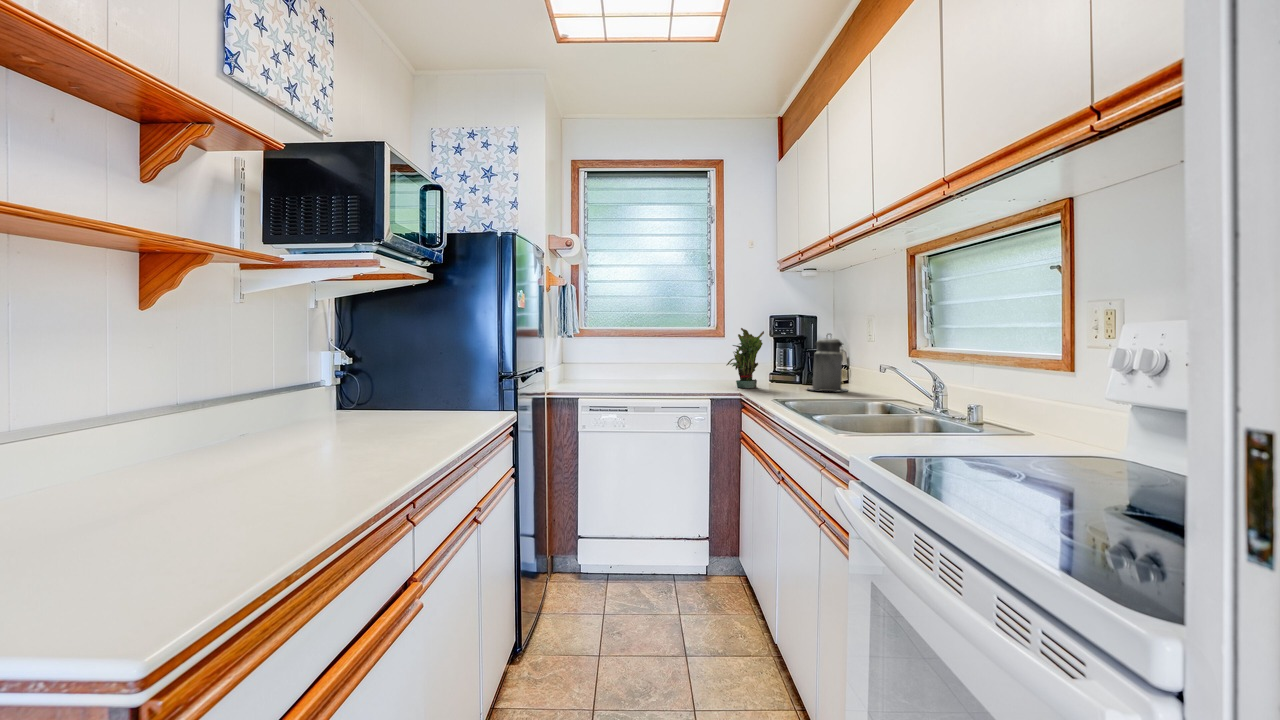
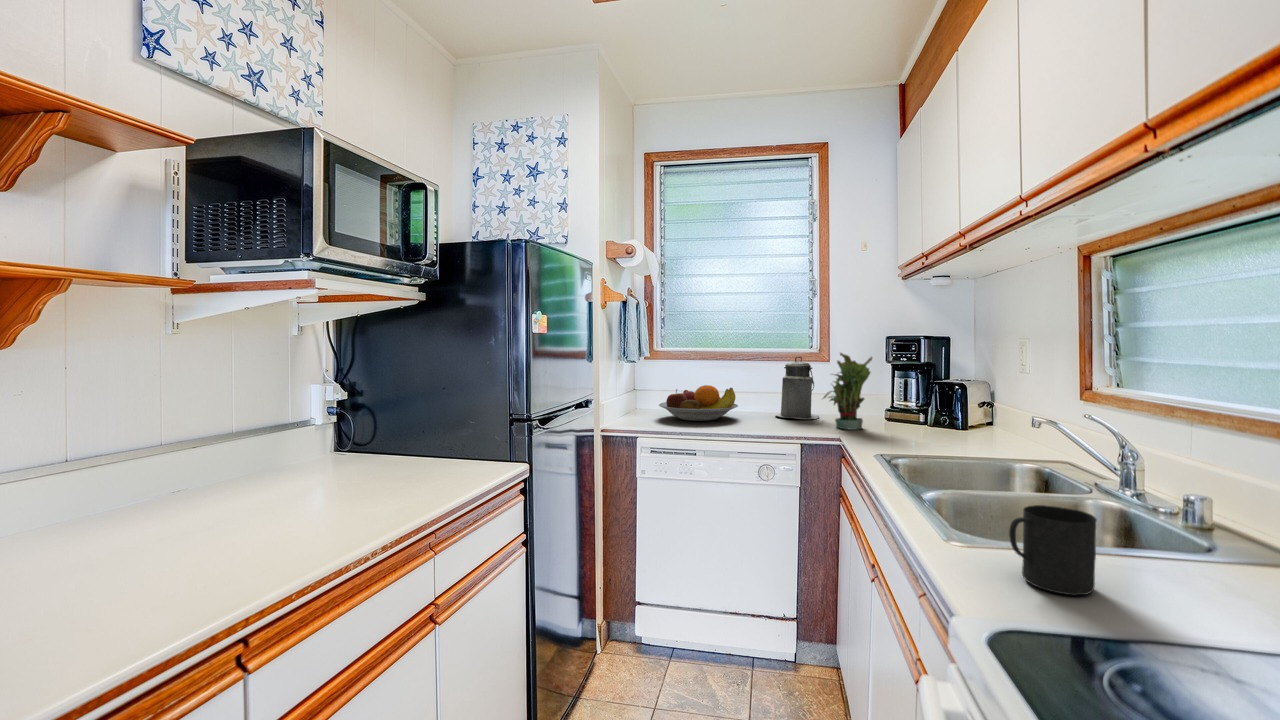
canister: present [807,334,847,391] -> present [775,357,819,419]
fruit bowl: none [593,357,658,386] -> present [659,385,738,421]
mug: none [876,405,923,454] -> present [1009,505,1097,595]

